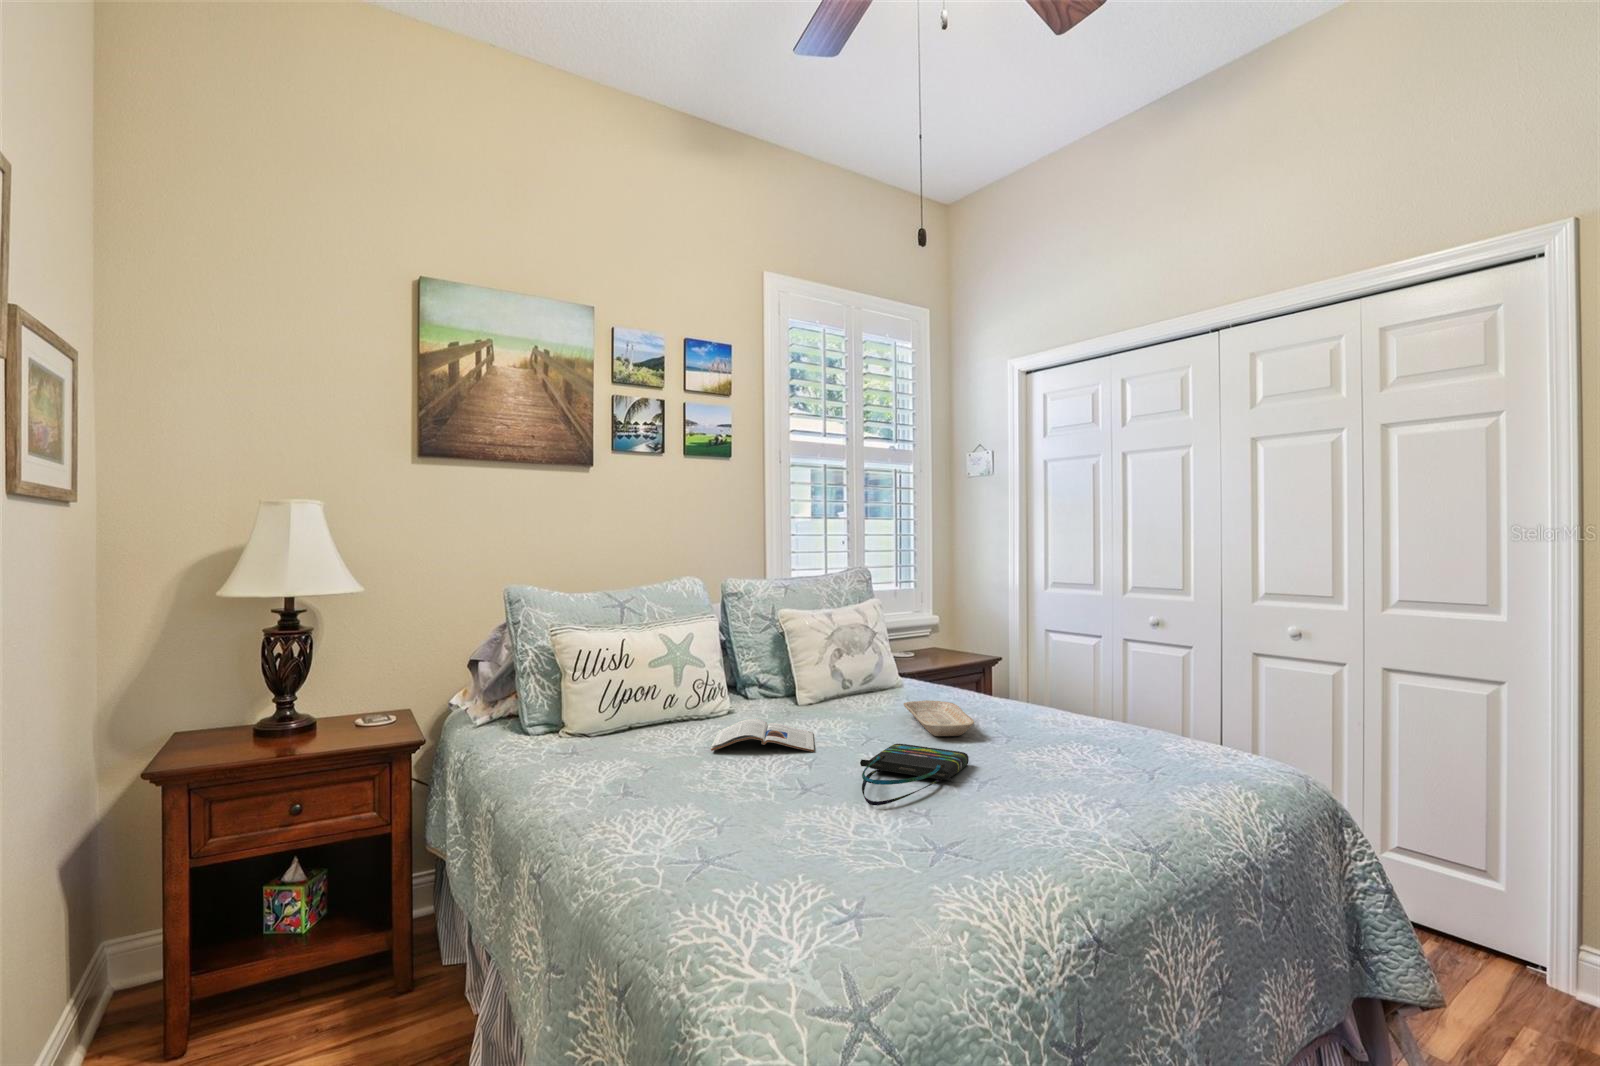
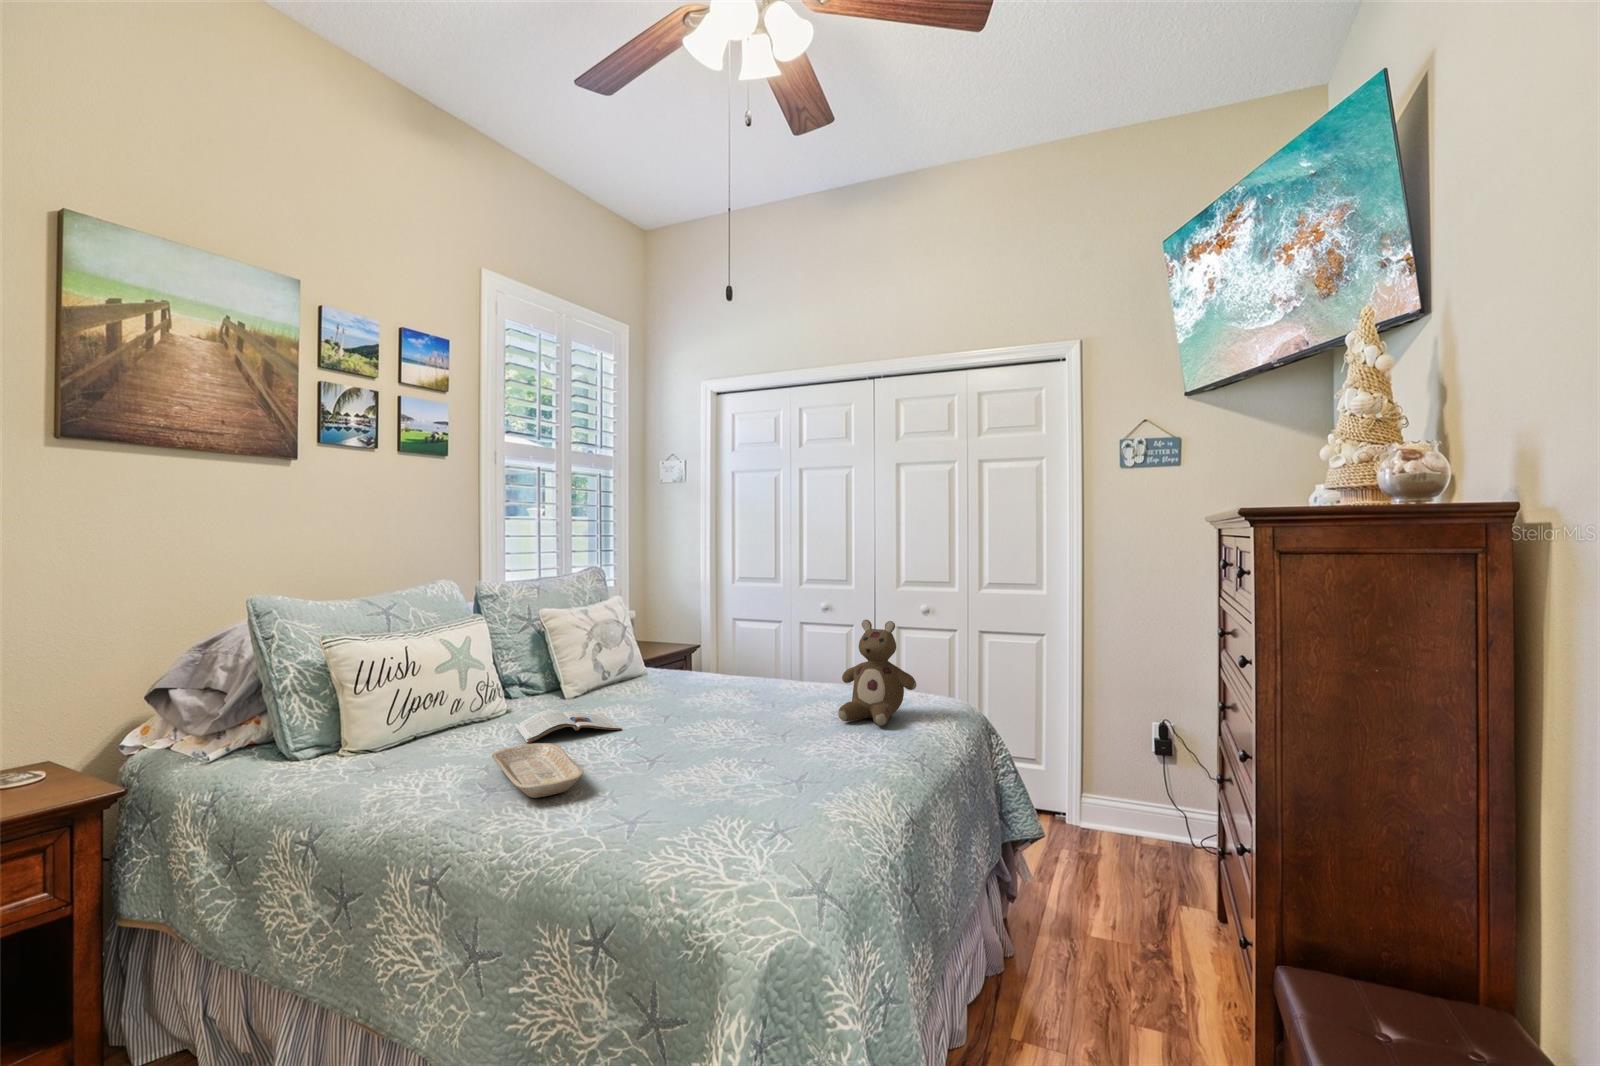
stuffed bear: none [1081,645,1208,802] -> present [838,620,916,726]
tray: present [904,700,974,736] -> present [492,743,583,798]
tote bag: present [860,744,969,806] -> none [677,712,756,760]

